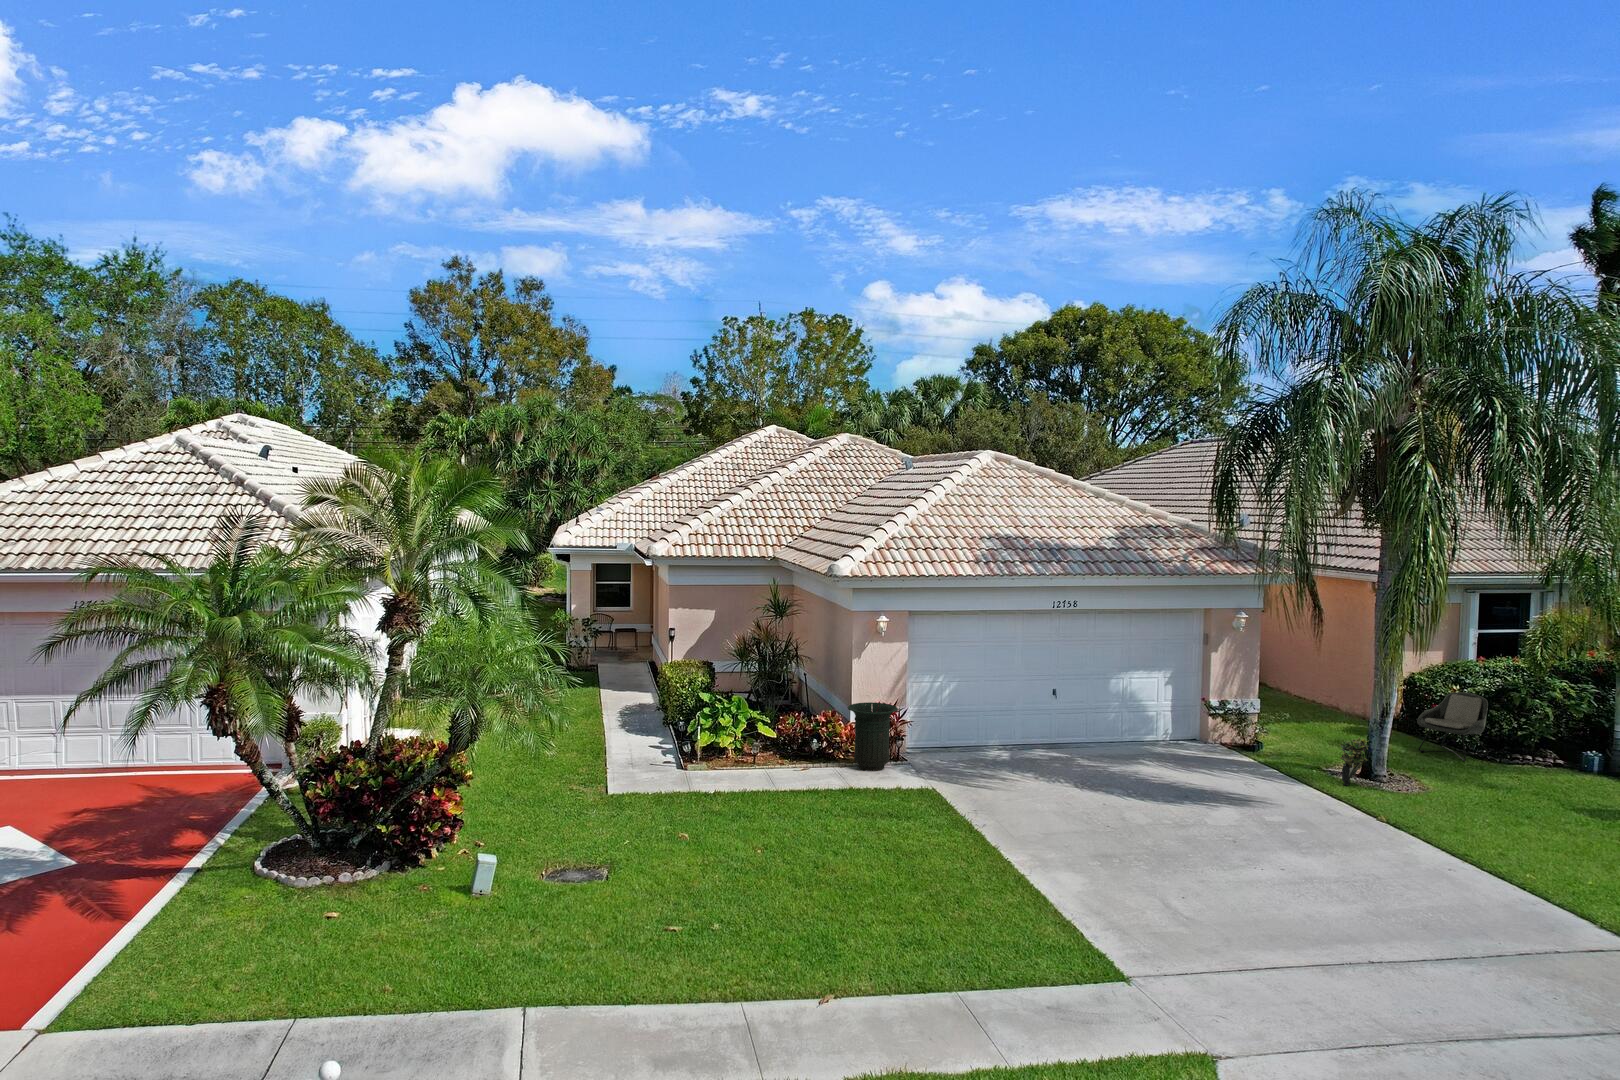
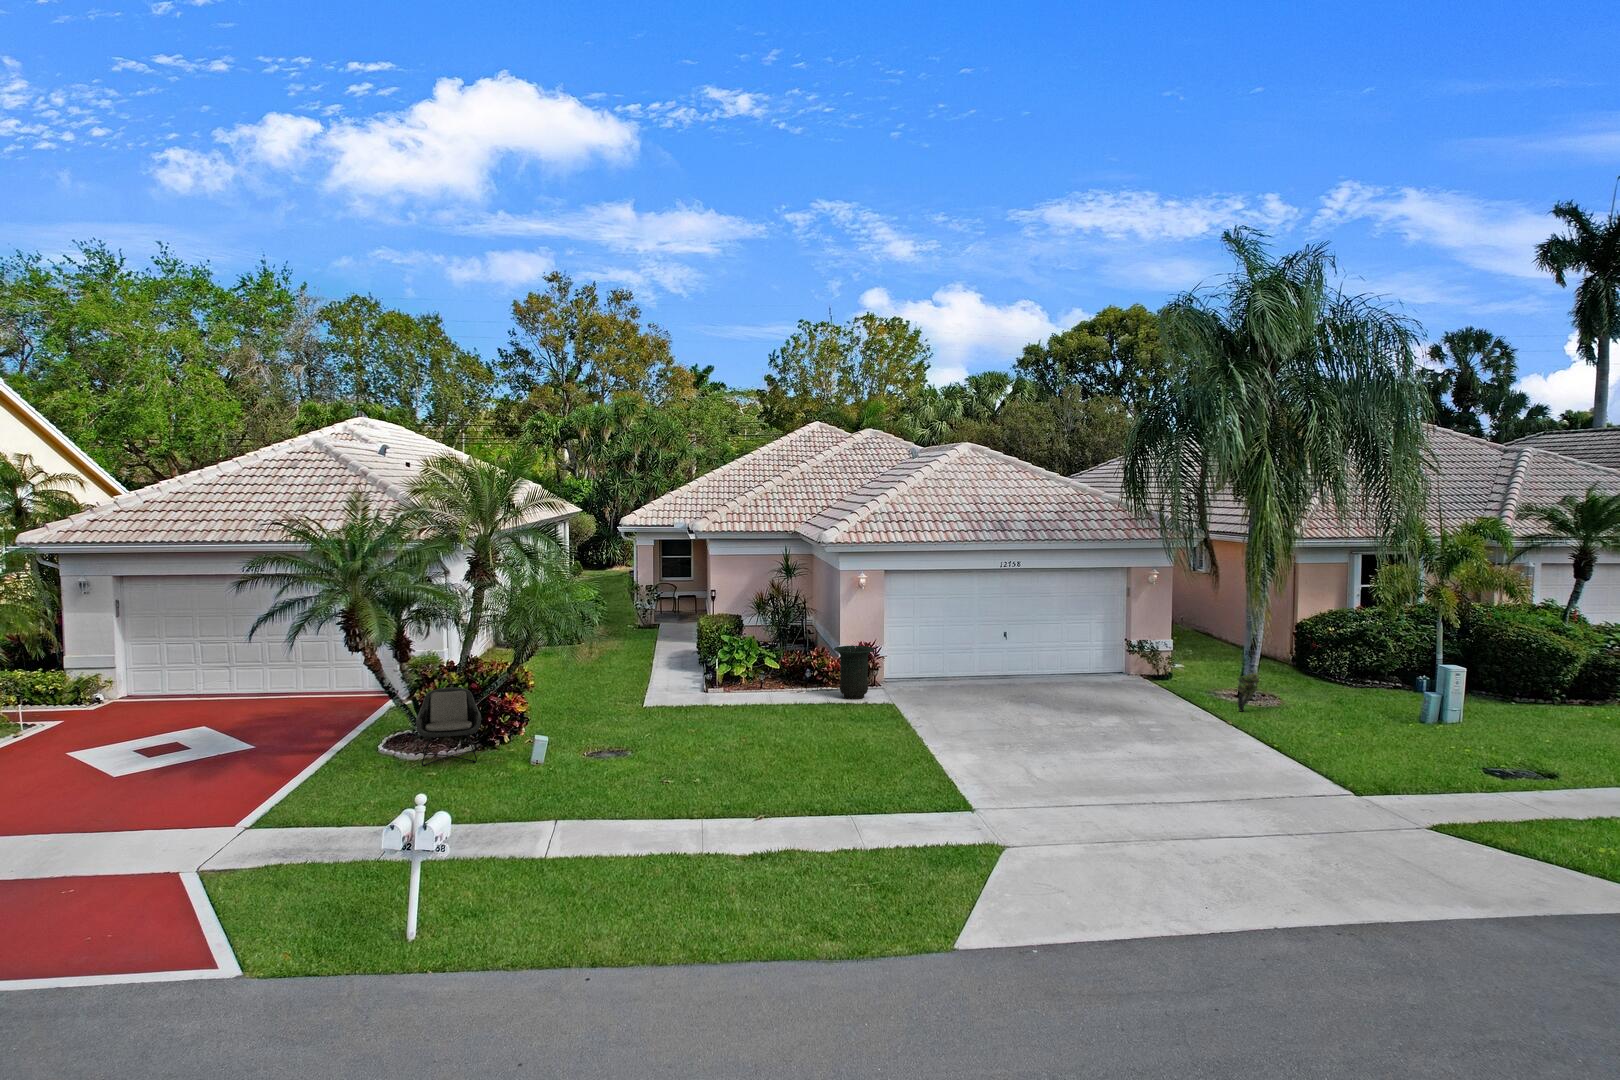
lounge chair: present [1417,692,1489,762] -> present [416,688,481,766]

